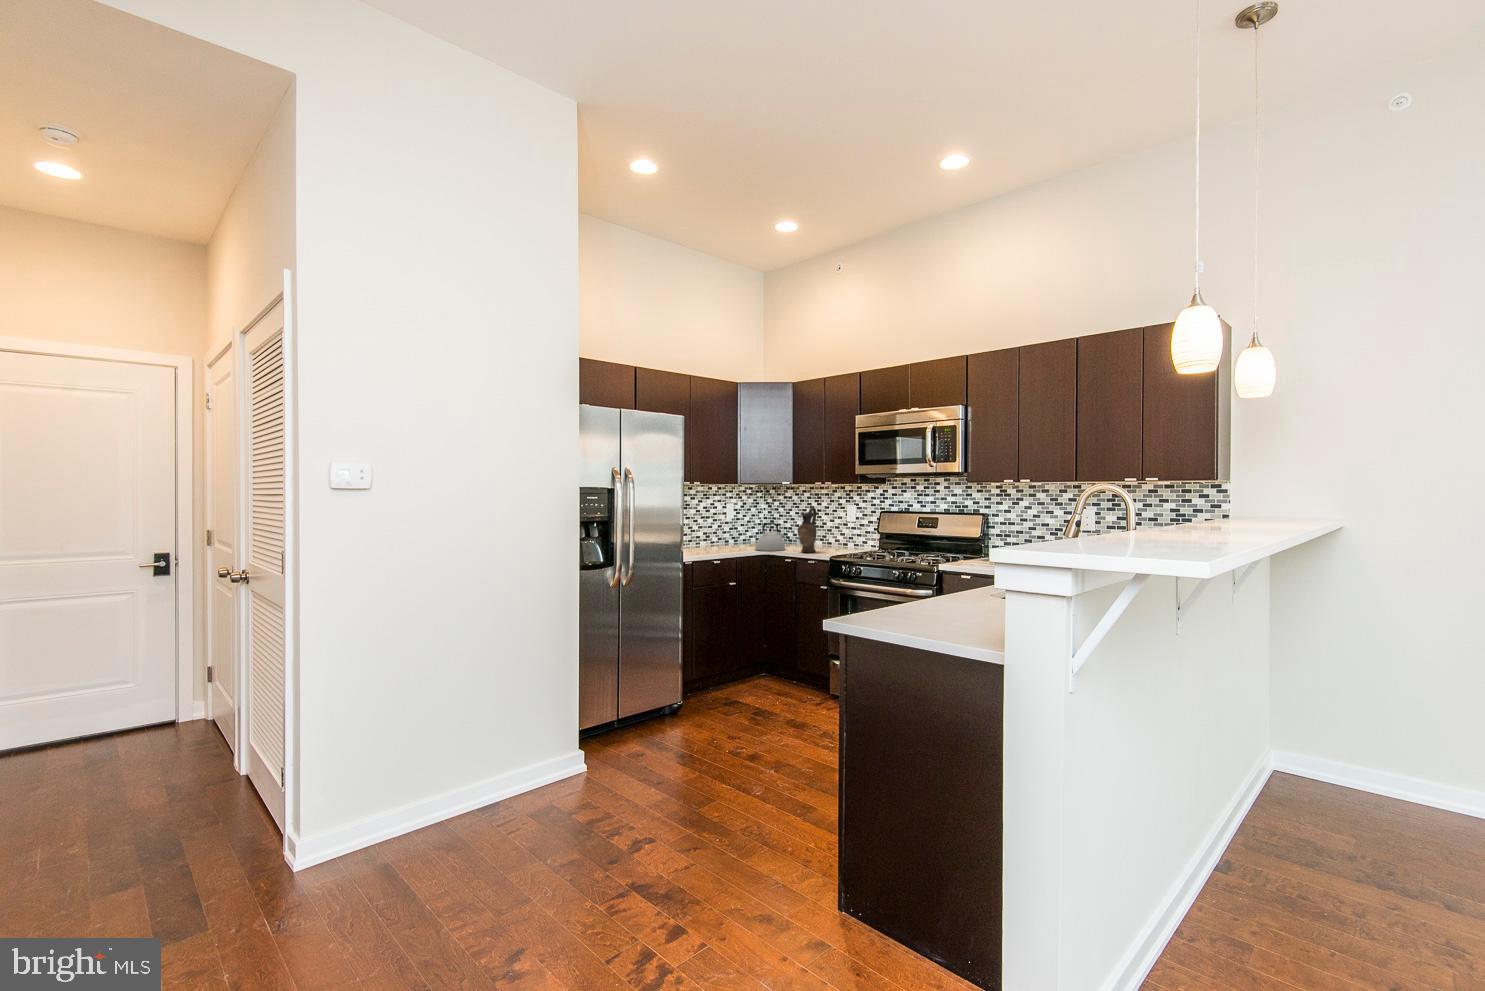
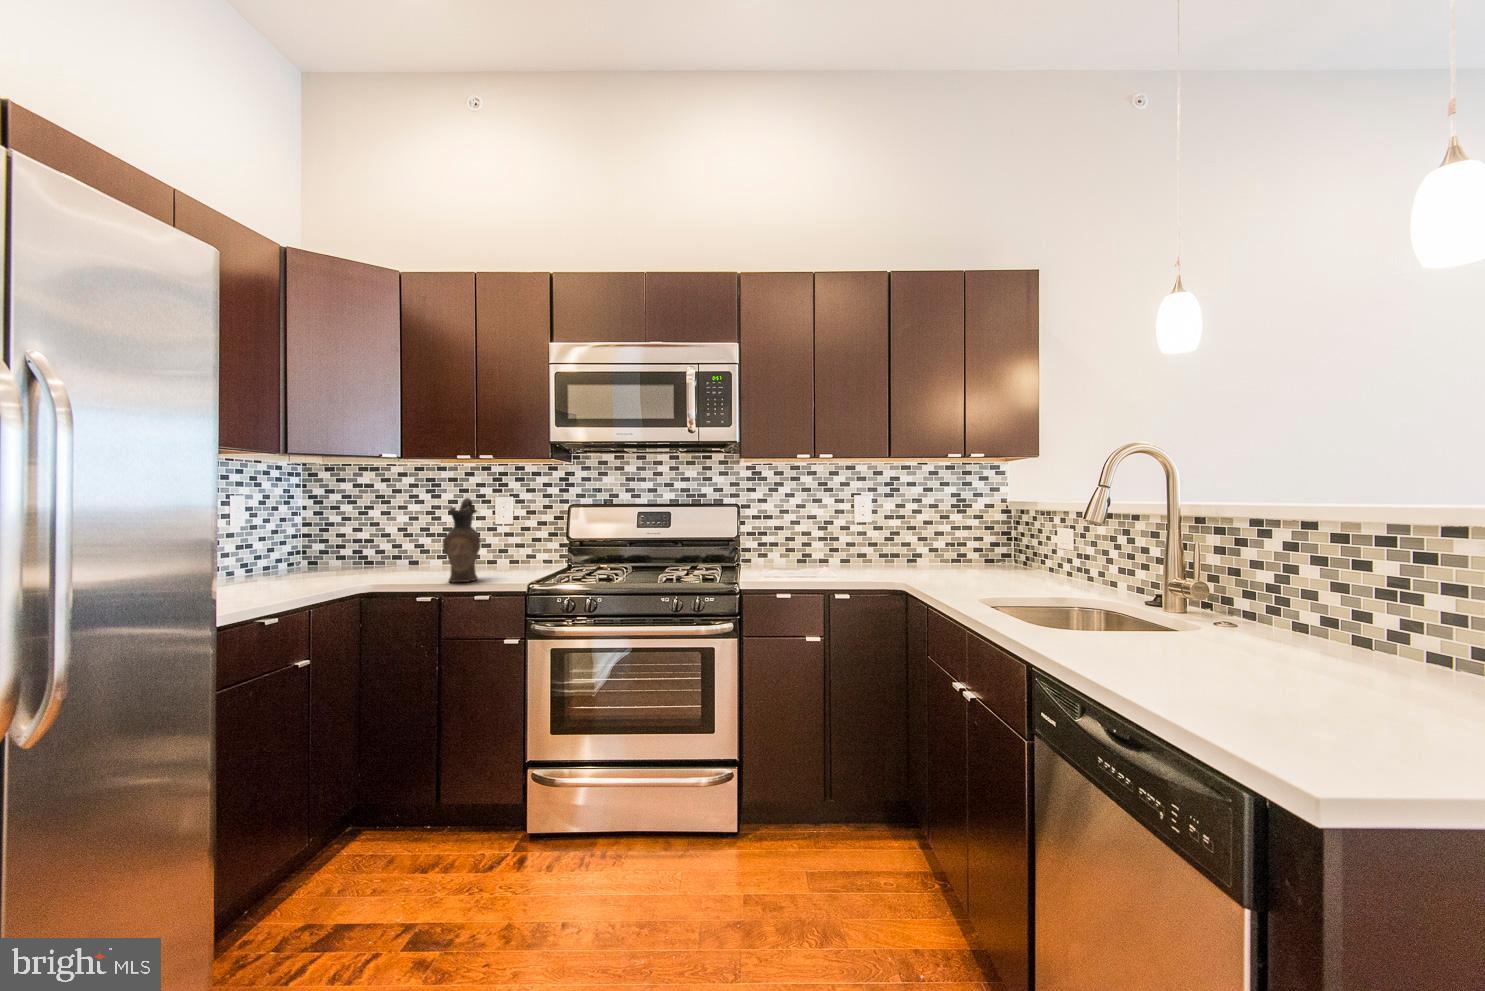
kettle: present [755,523,785,551] -> none [330,530,402,588]

